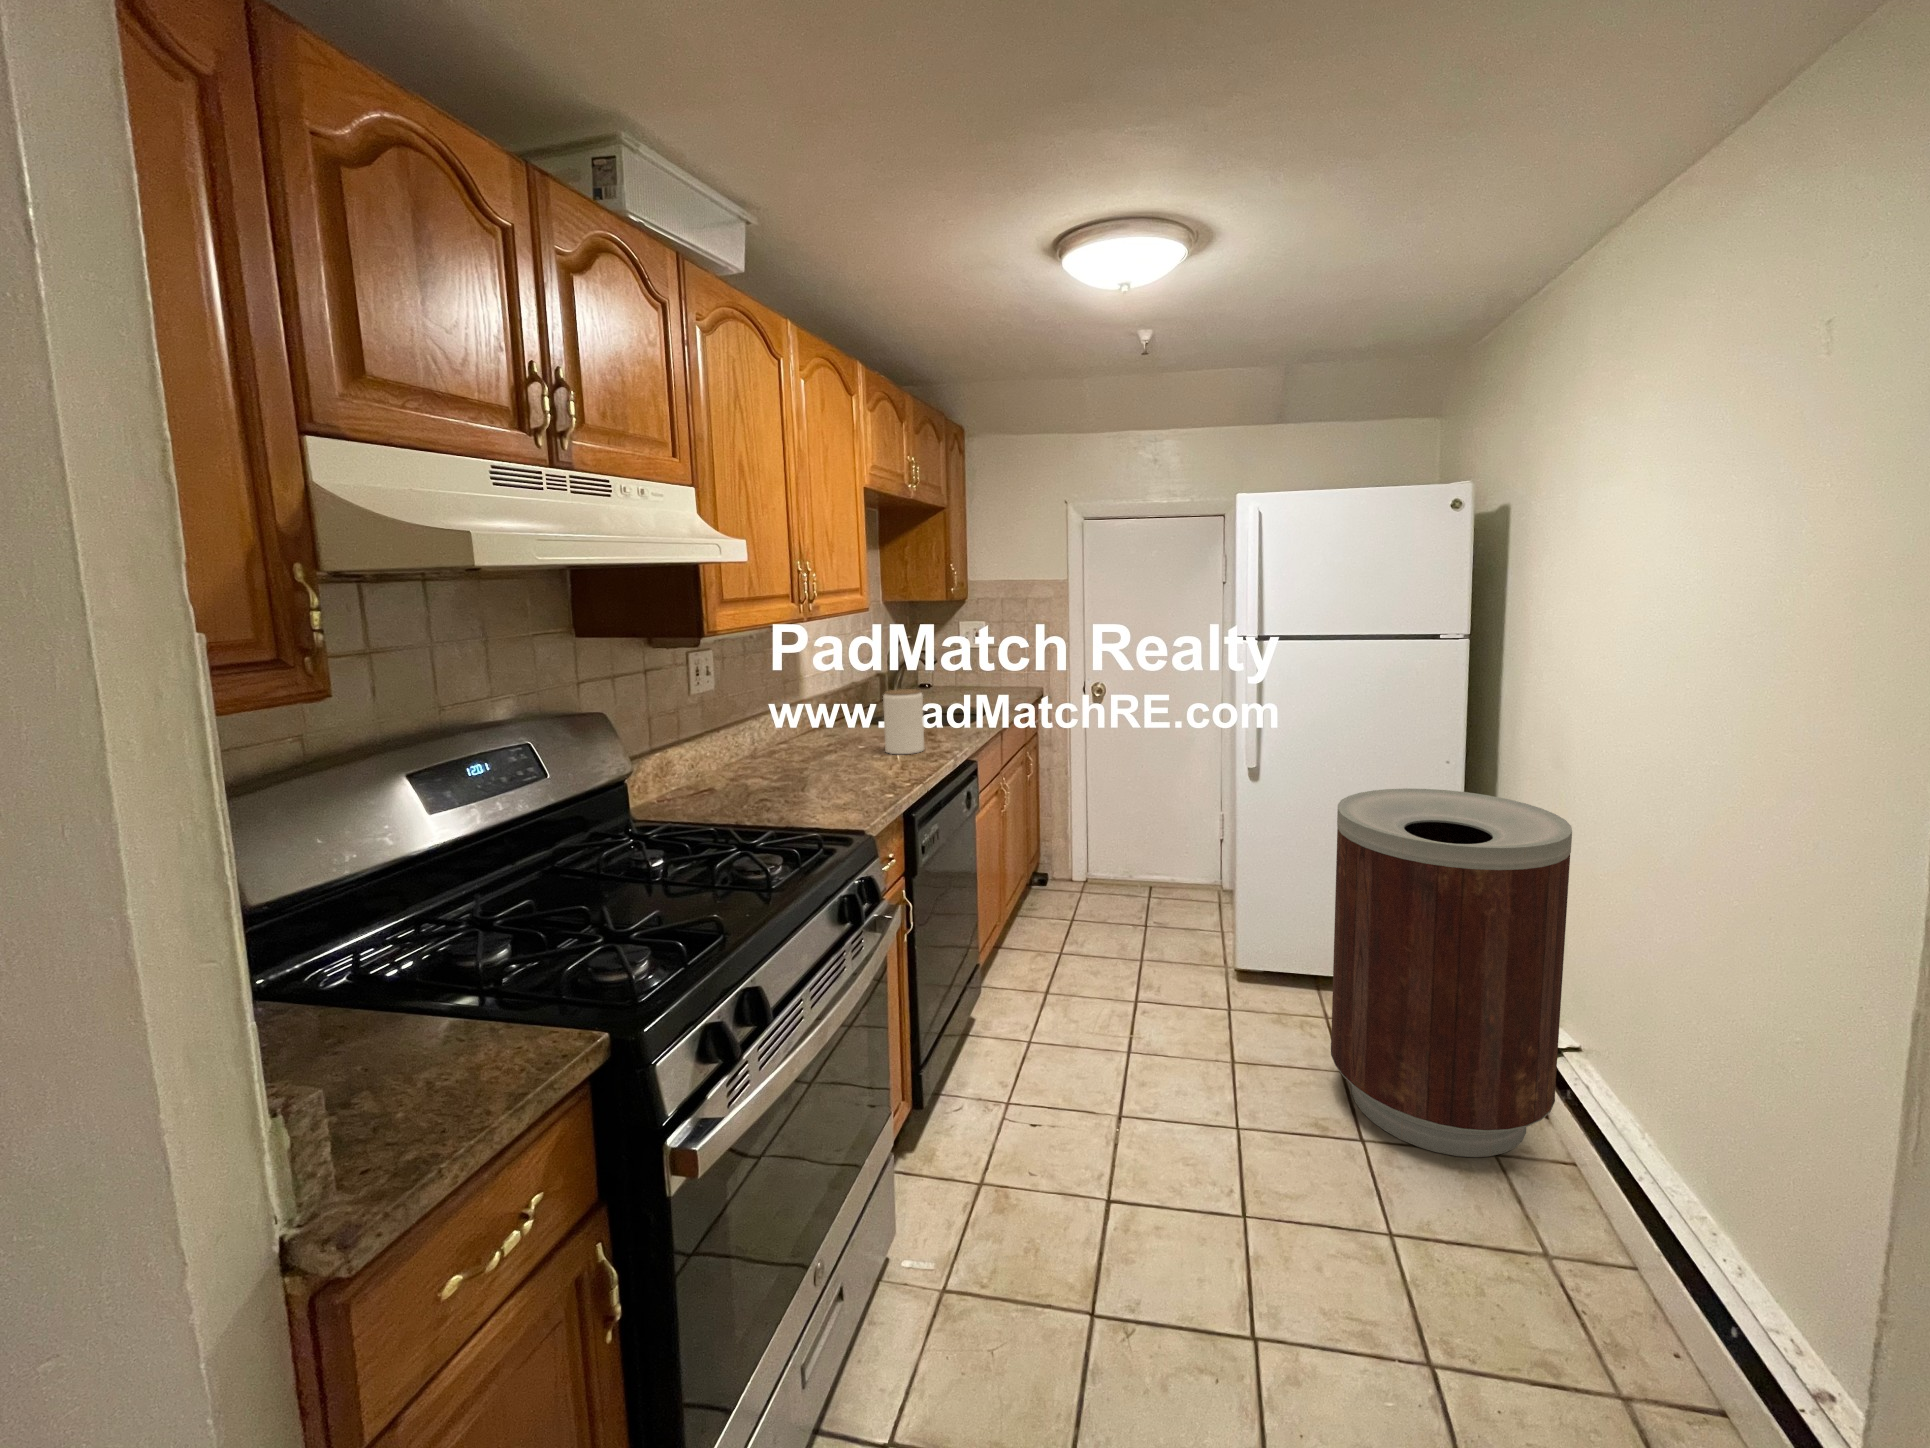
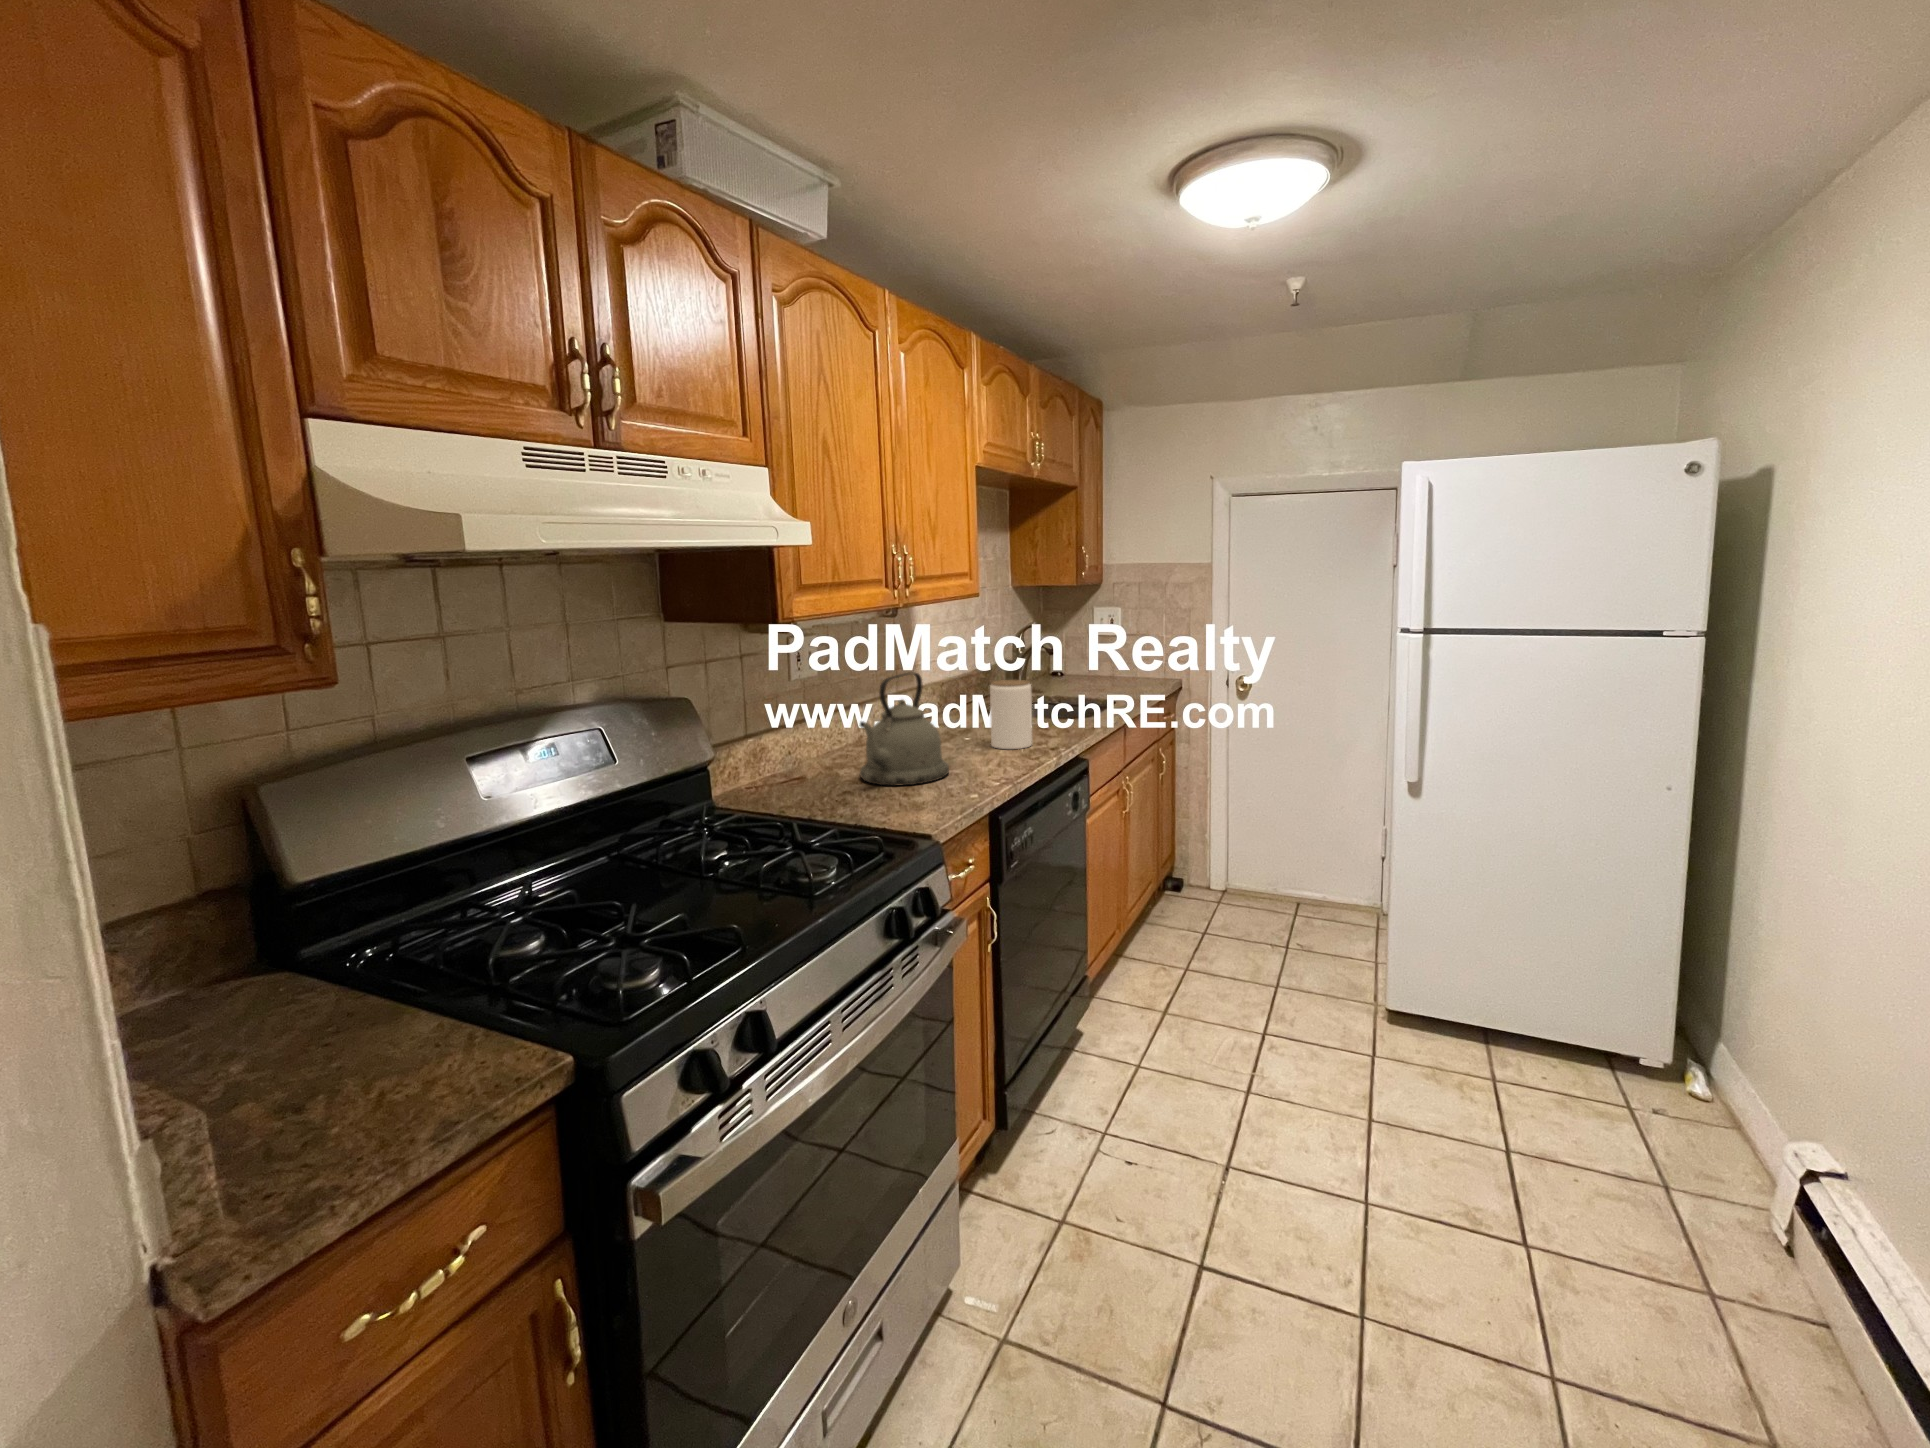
kettle: none [769,683,856,791] -> present [860,673,949,786]
trash can: present [1331,788,1572,1157] -> none [1492,819,1841,1293]

